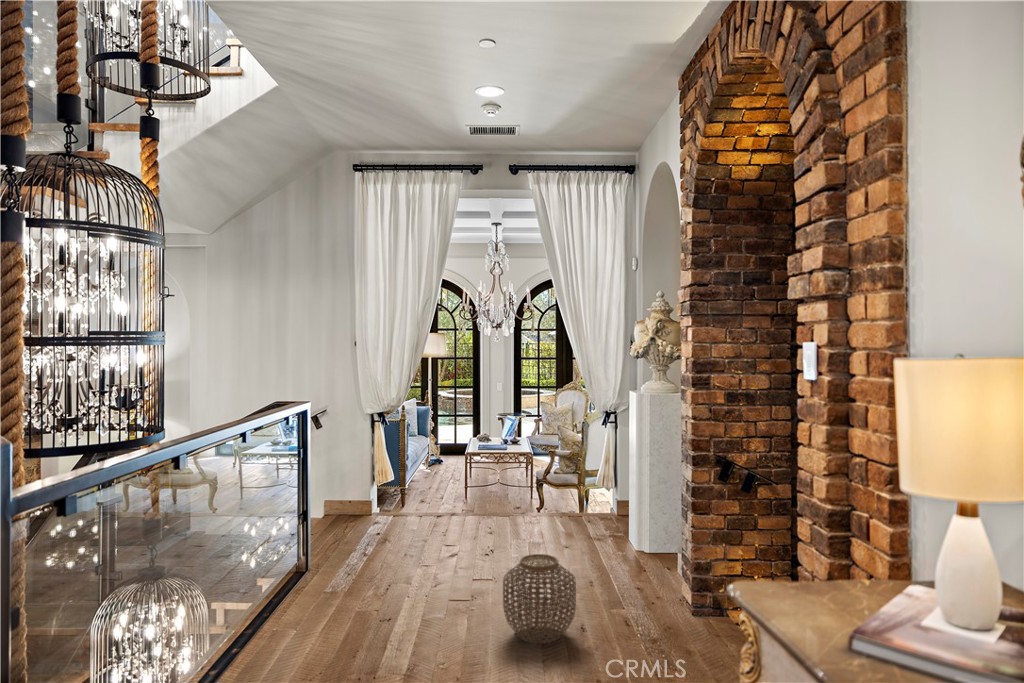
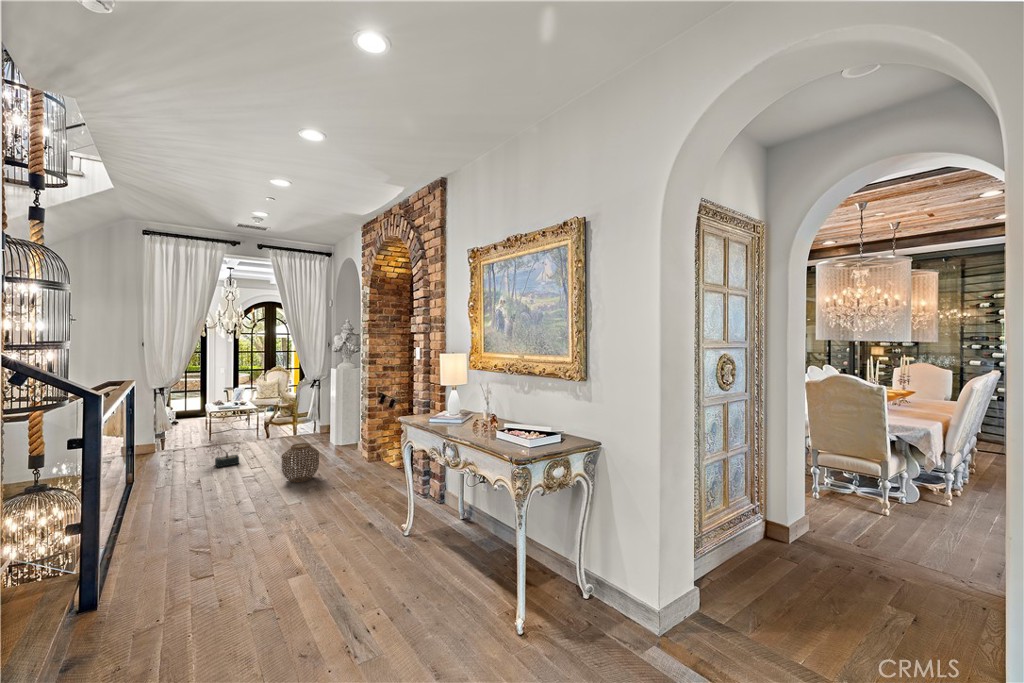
decorative plant: none [413,512,471,563] -> present [209,441,240,467]

